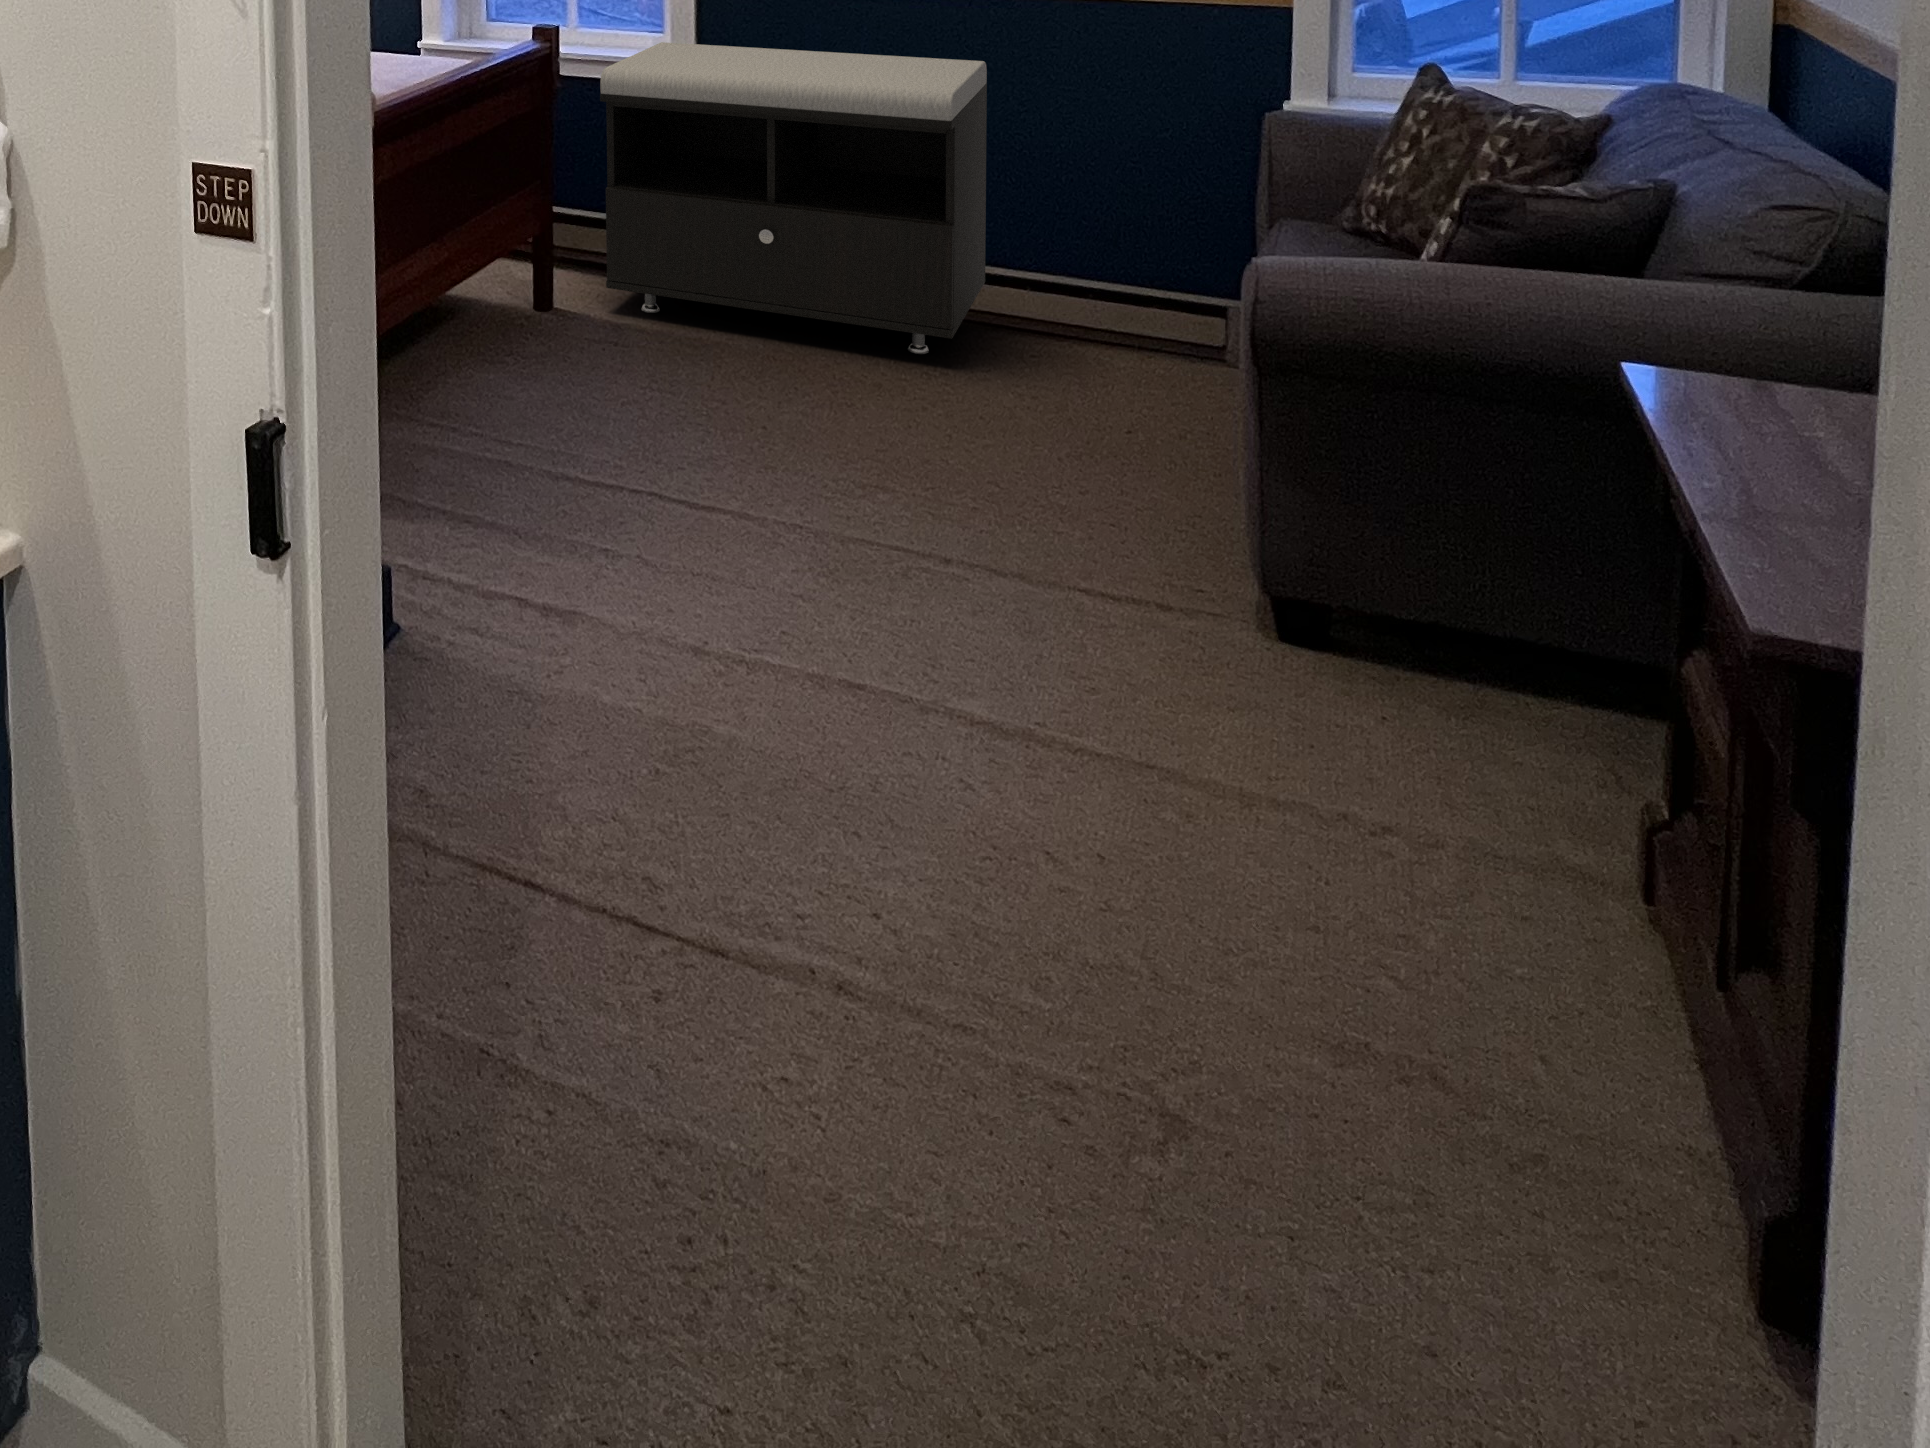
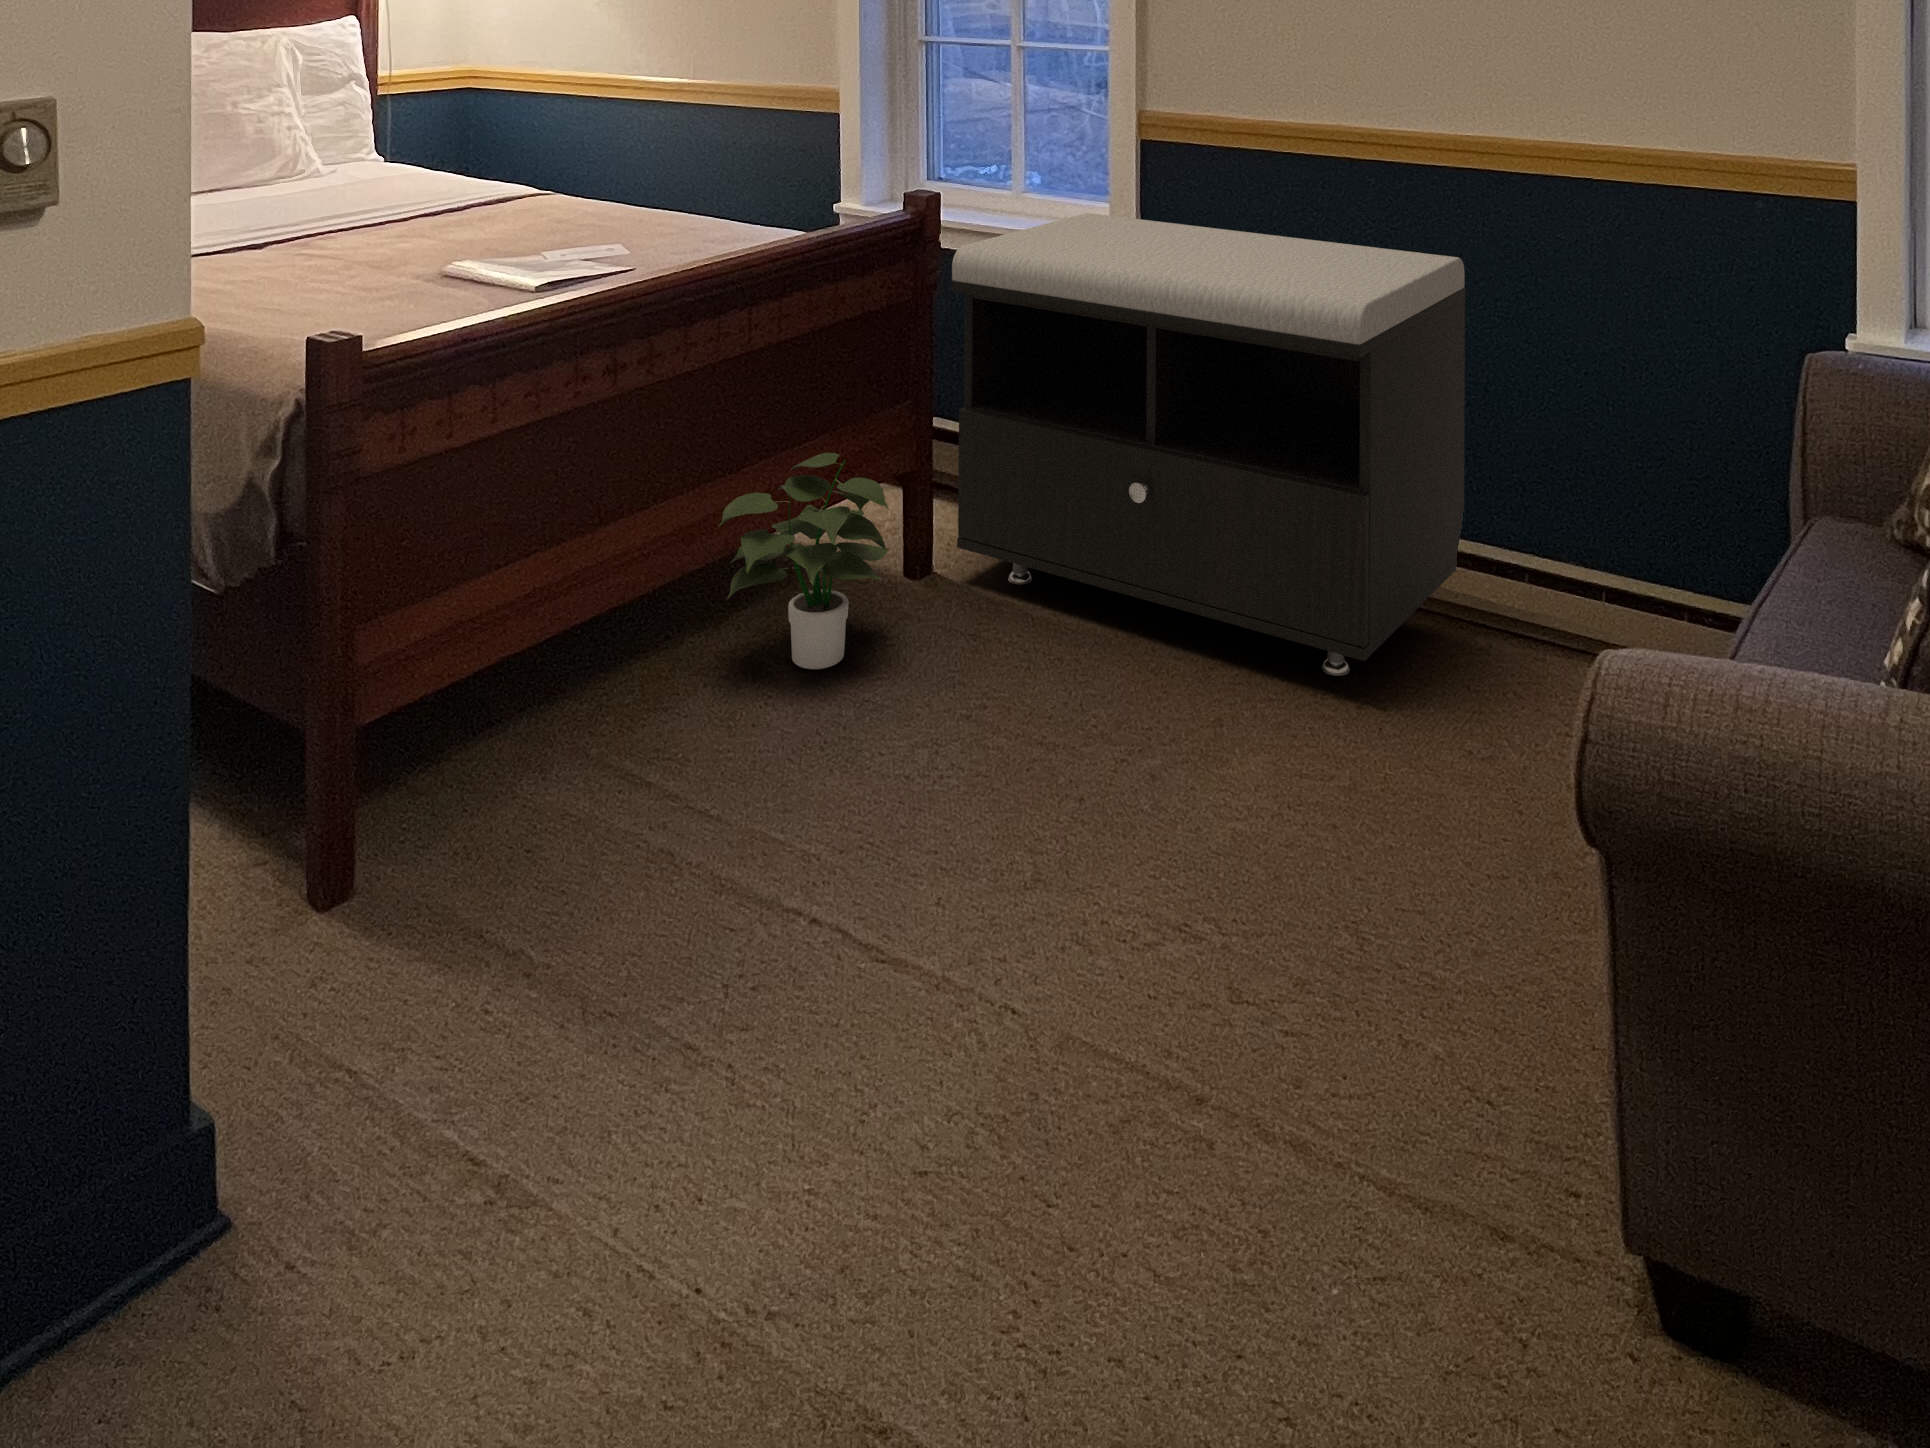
potted plant: none [481,218,600,365] -> present [719,453,890,669]

